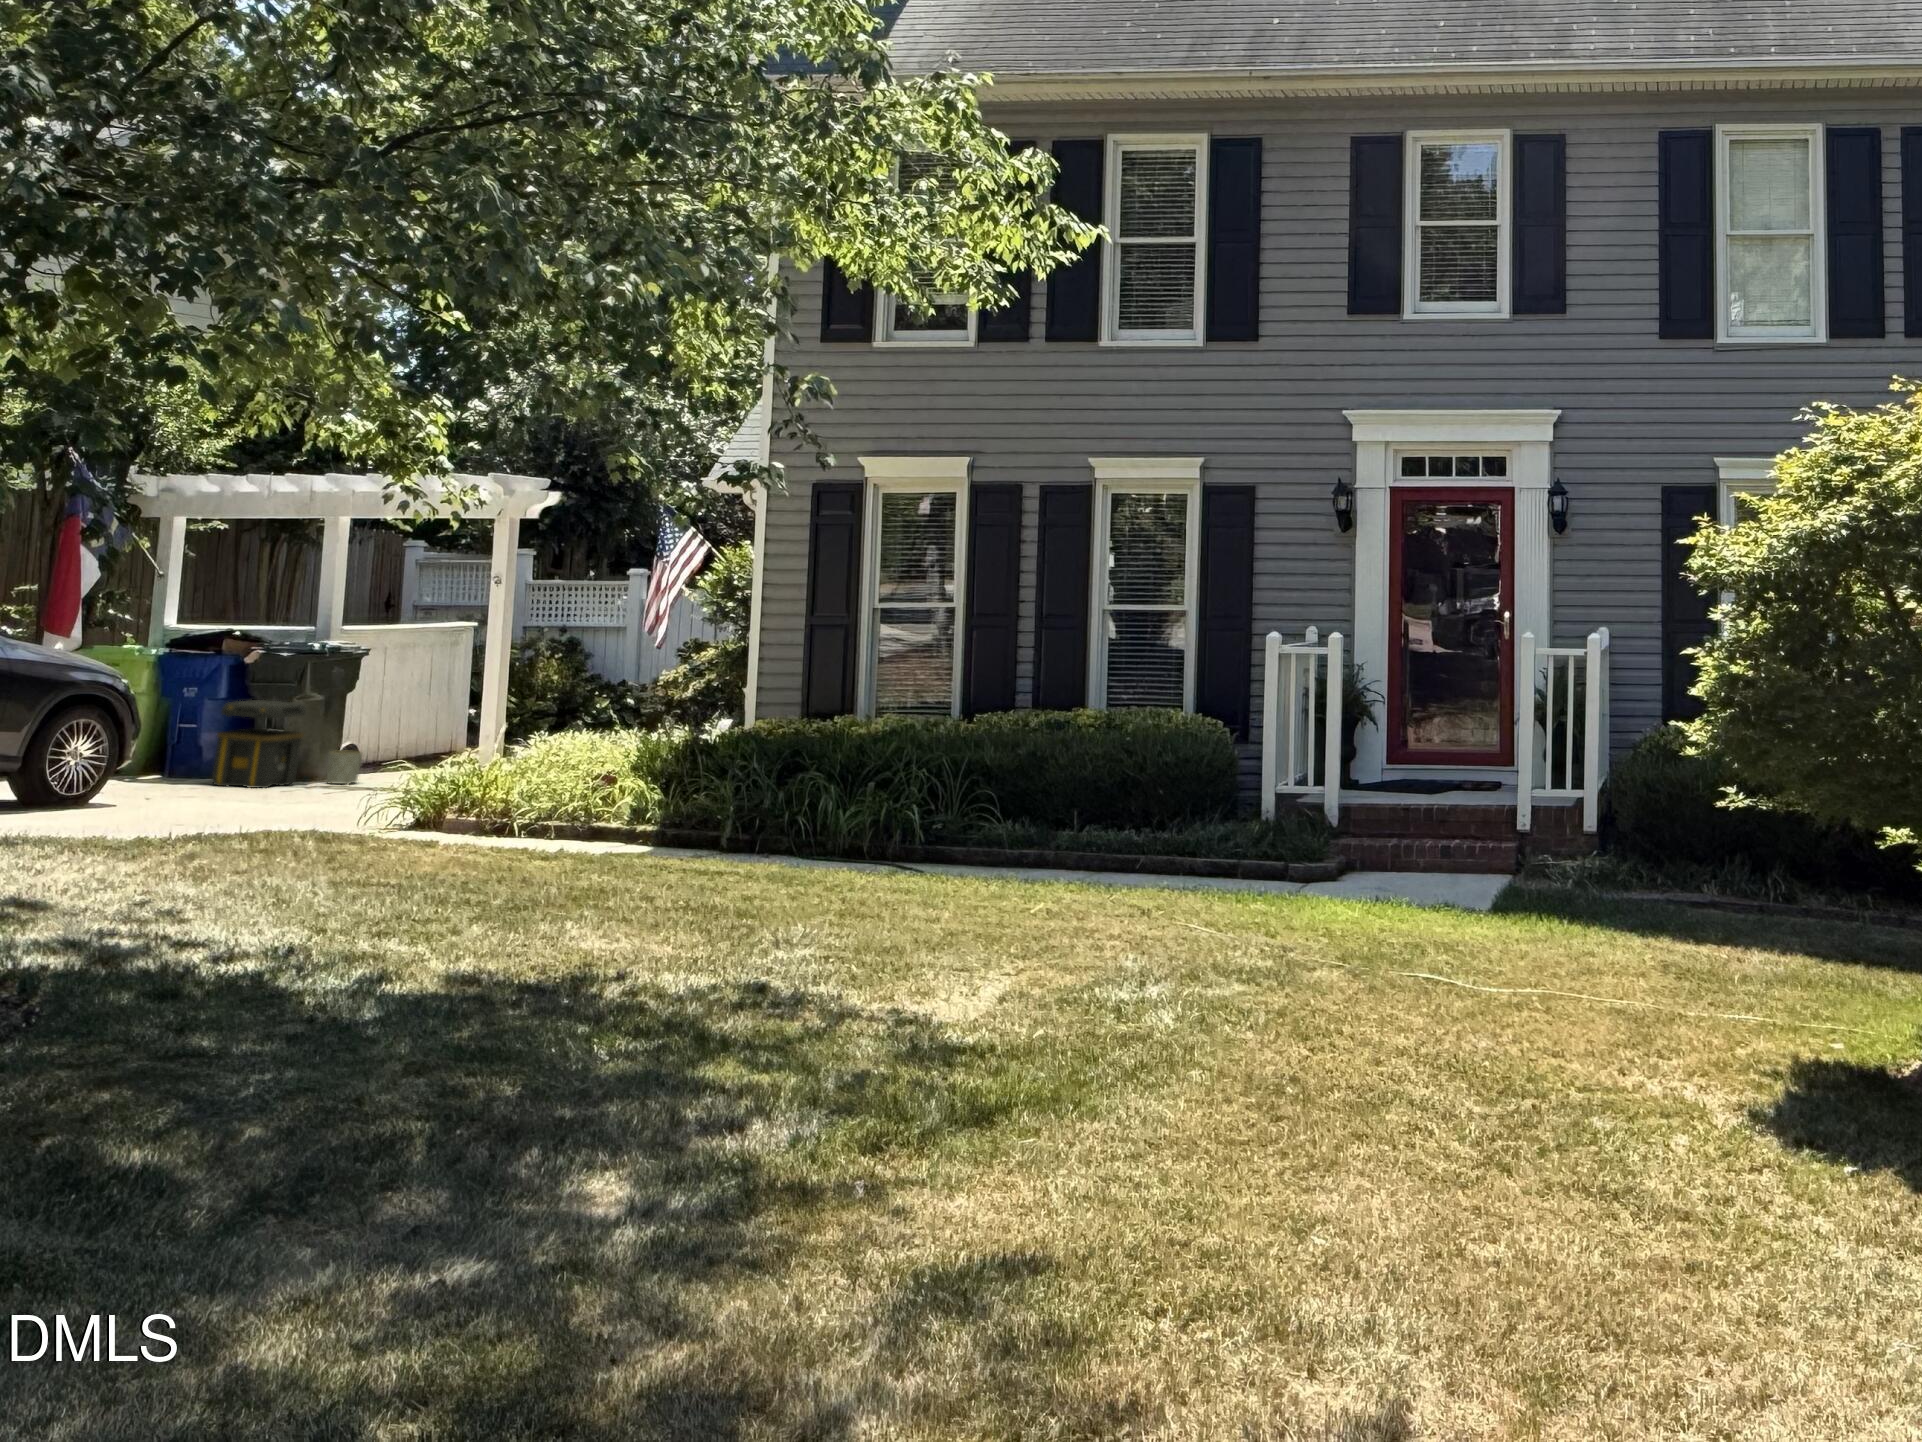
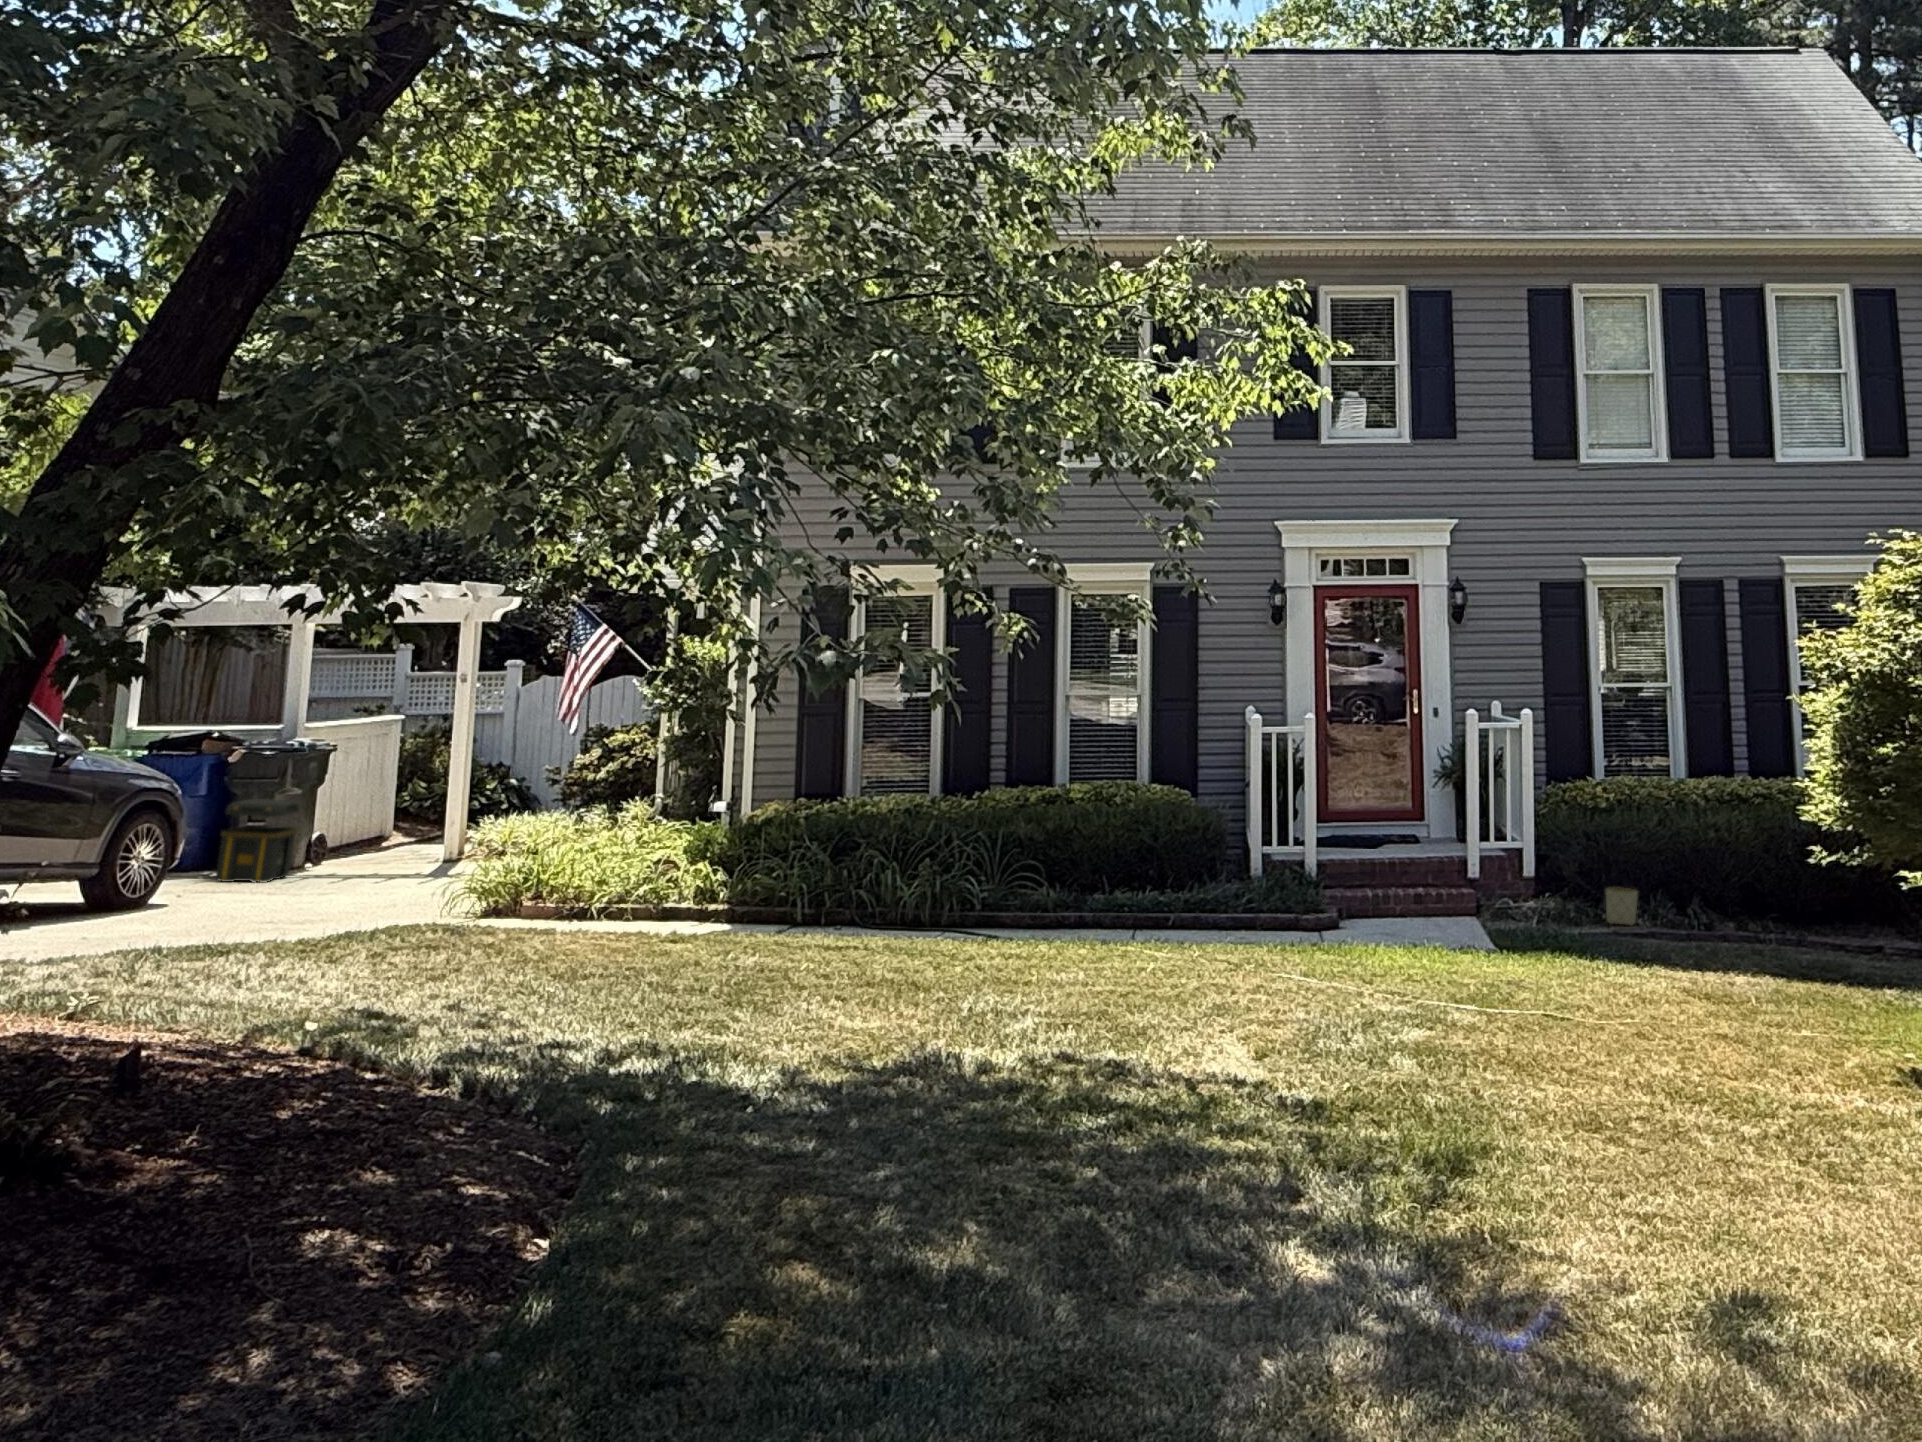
planter: present [326,750,362,785] -> present [1606,887,1638,926]

